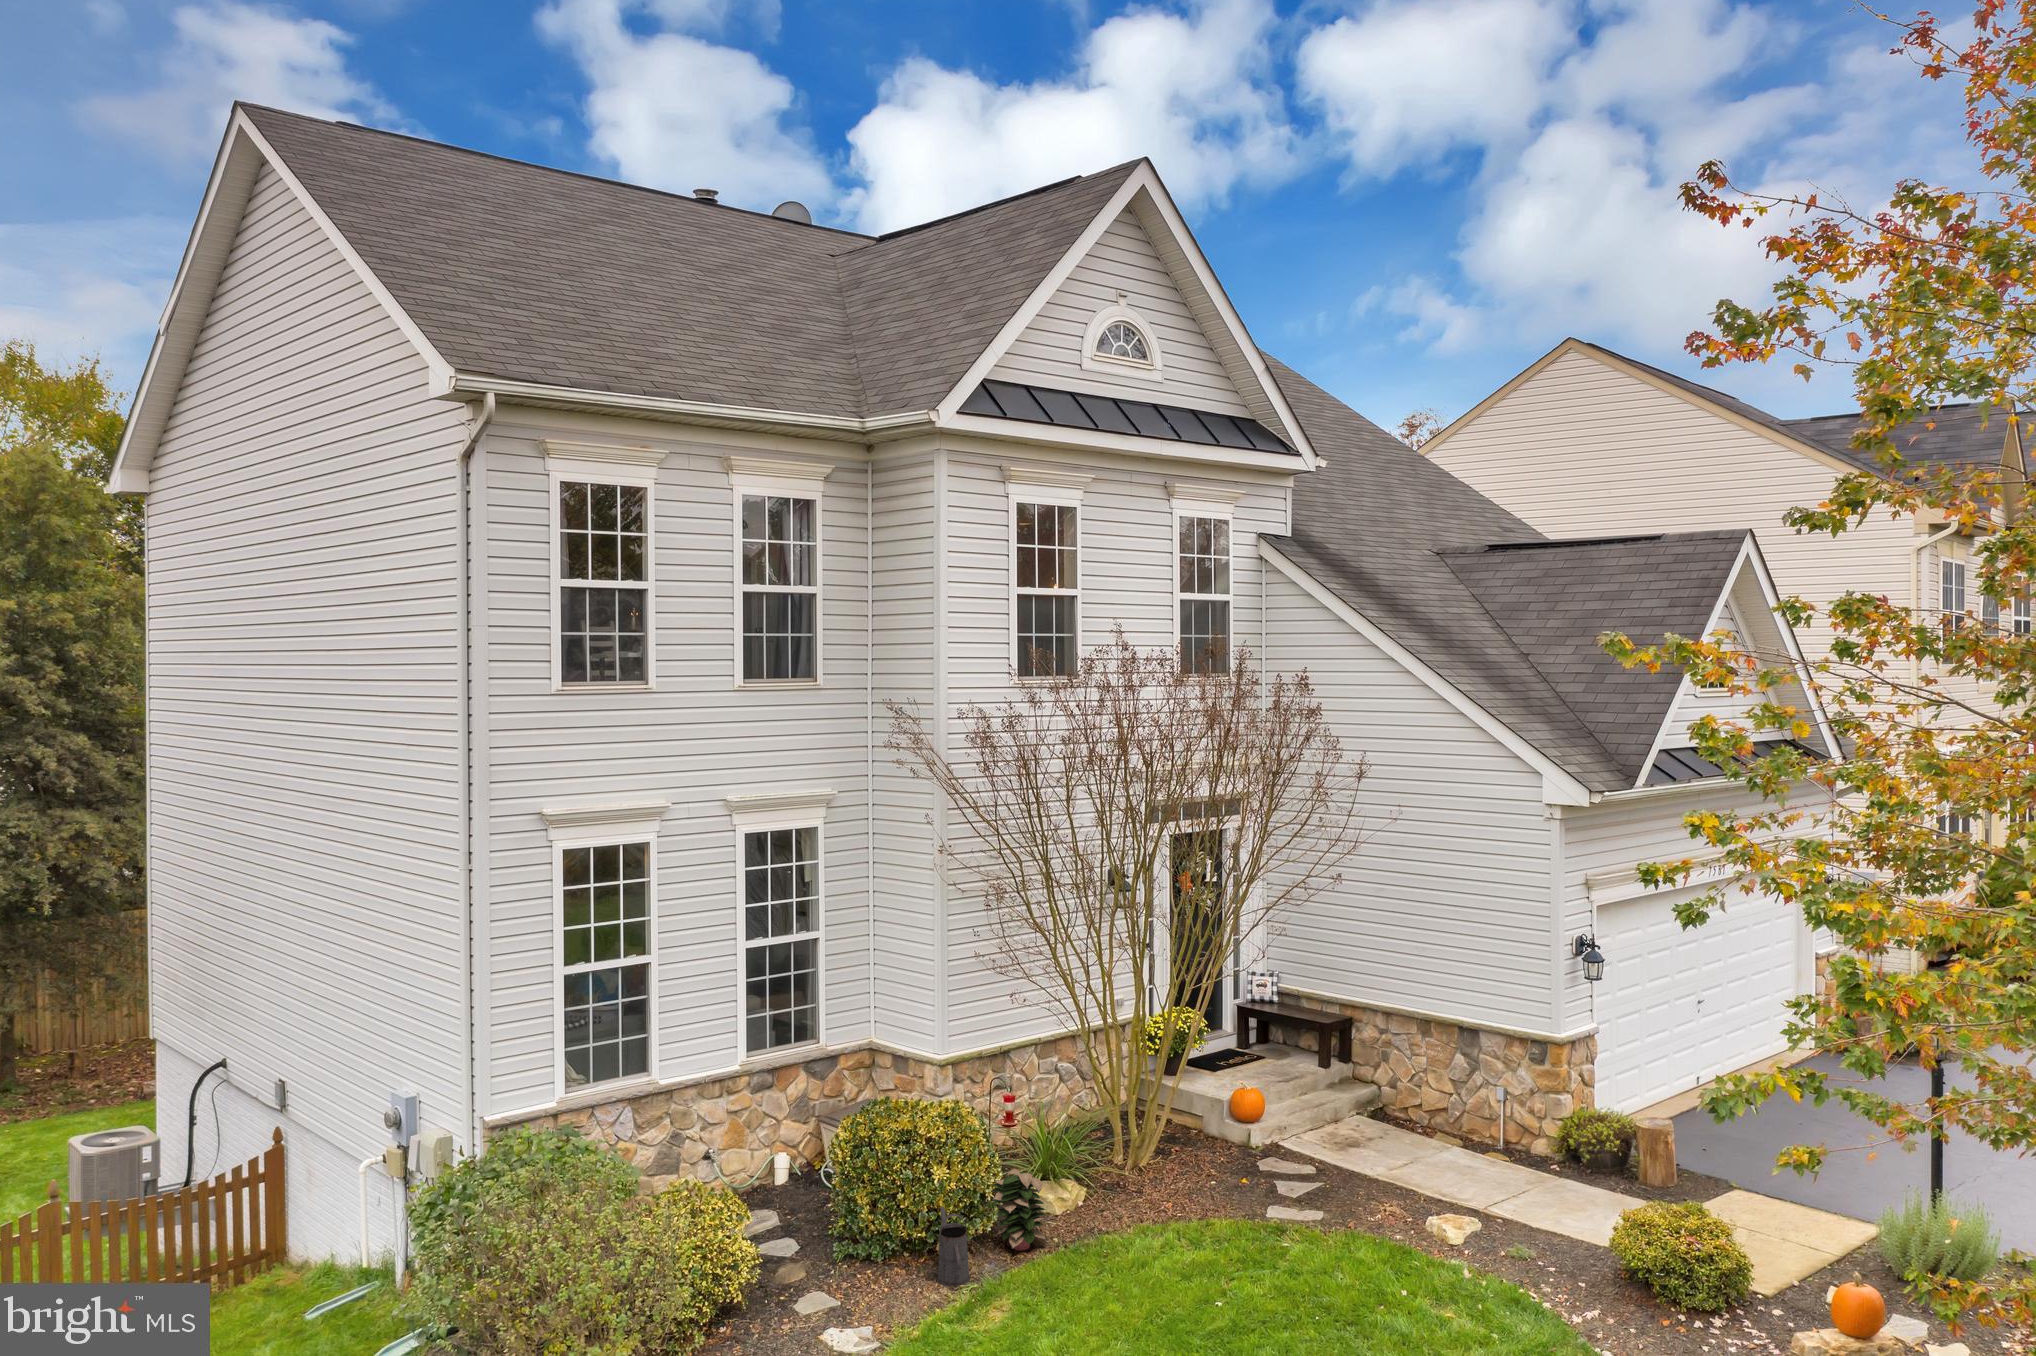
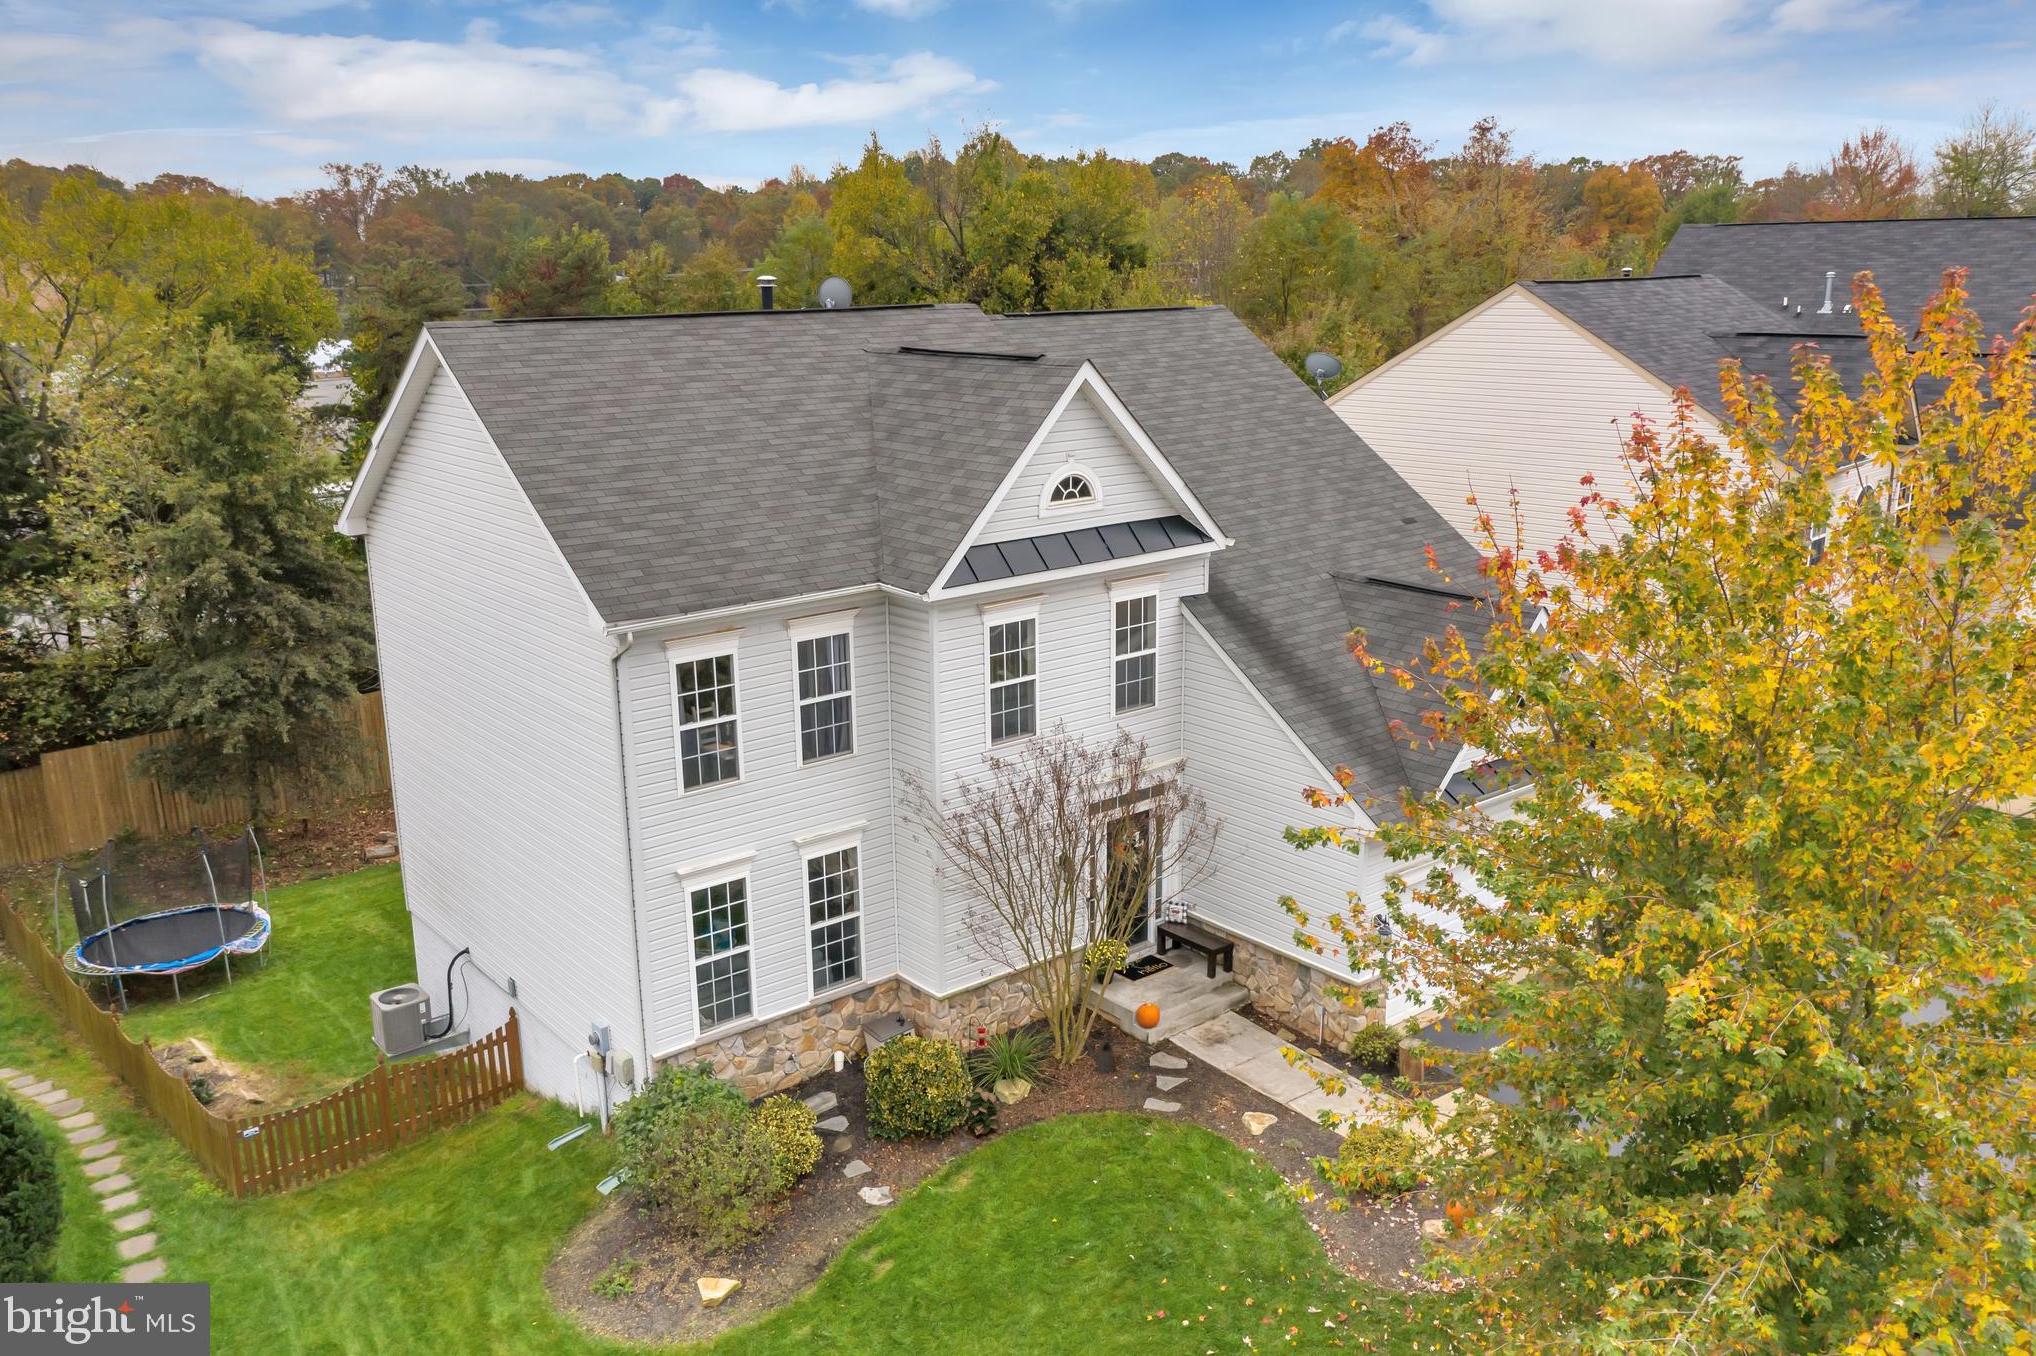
watering can: present [937,1207,970,1286] -> present [1084,1038,1115,1074]

